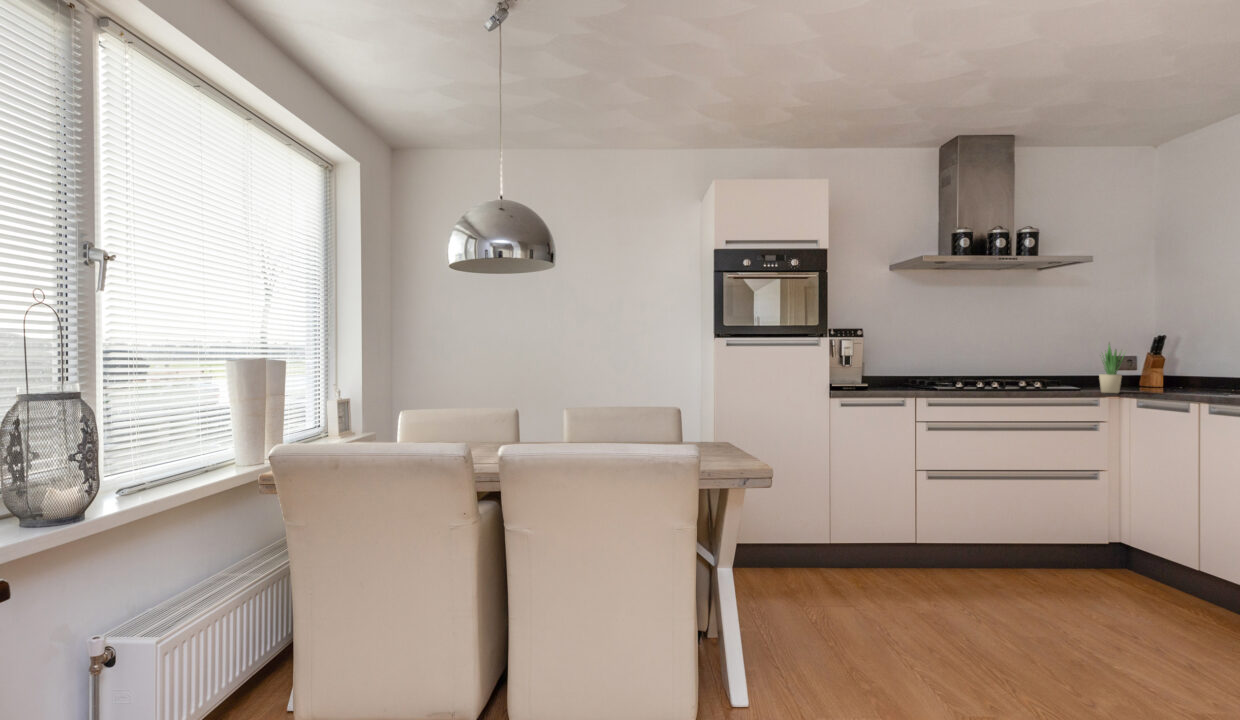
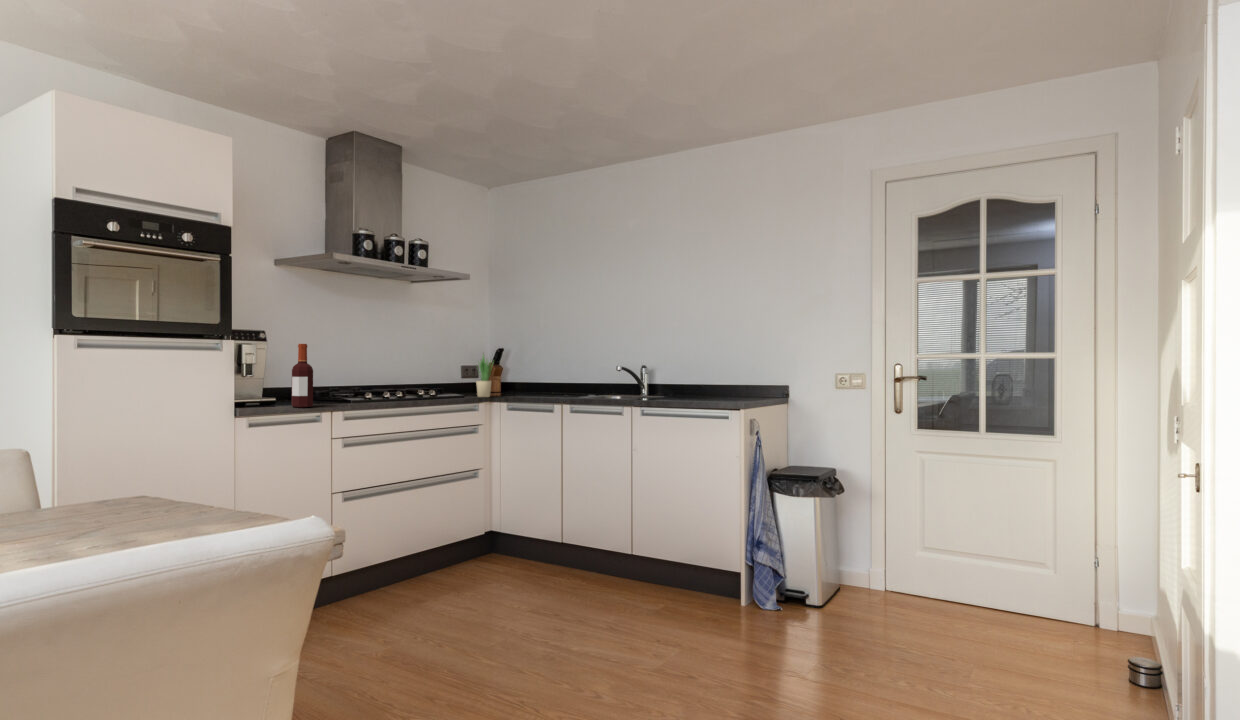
bottle: none [878,339,896,393] -> present [292,344,313,407]

